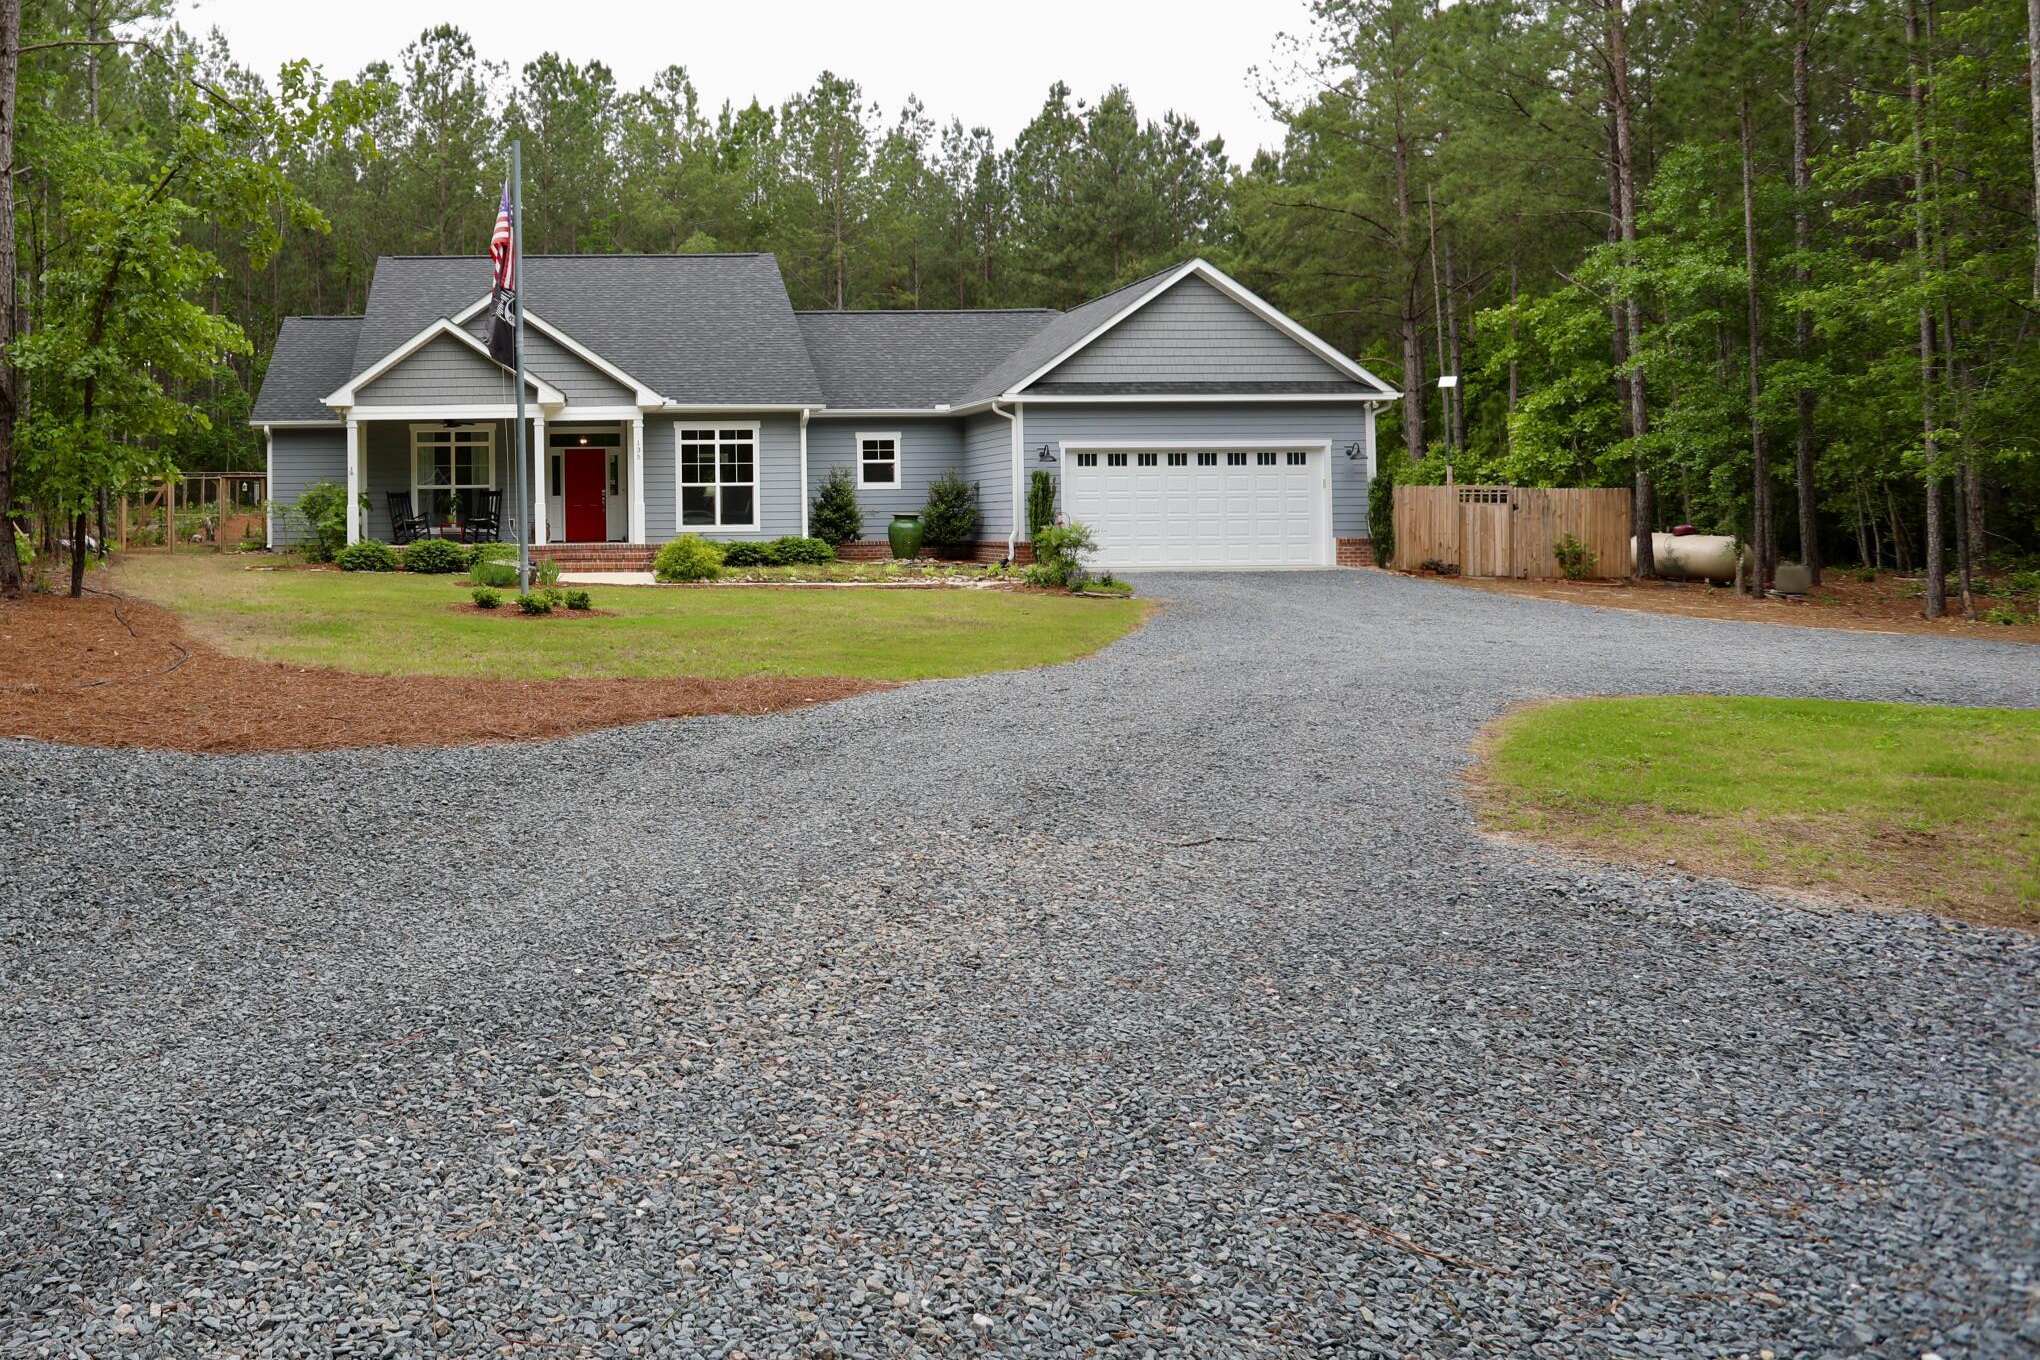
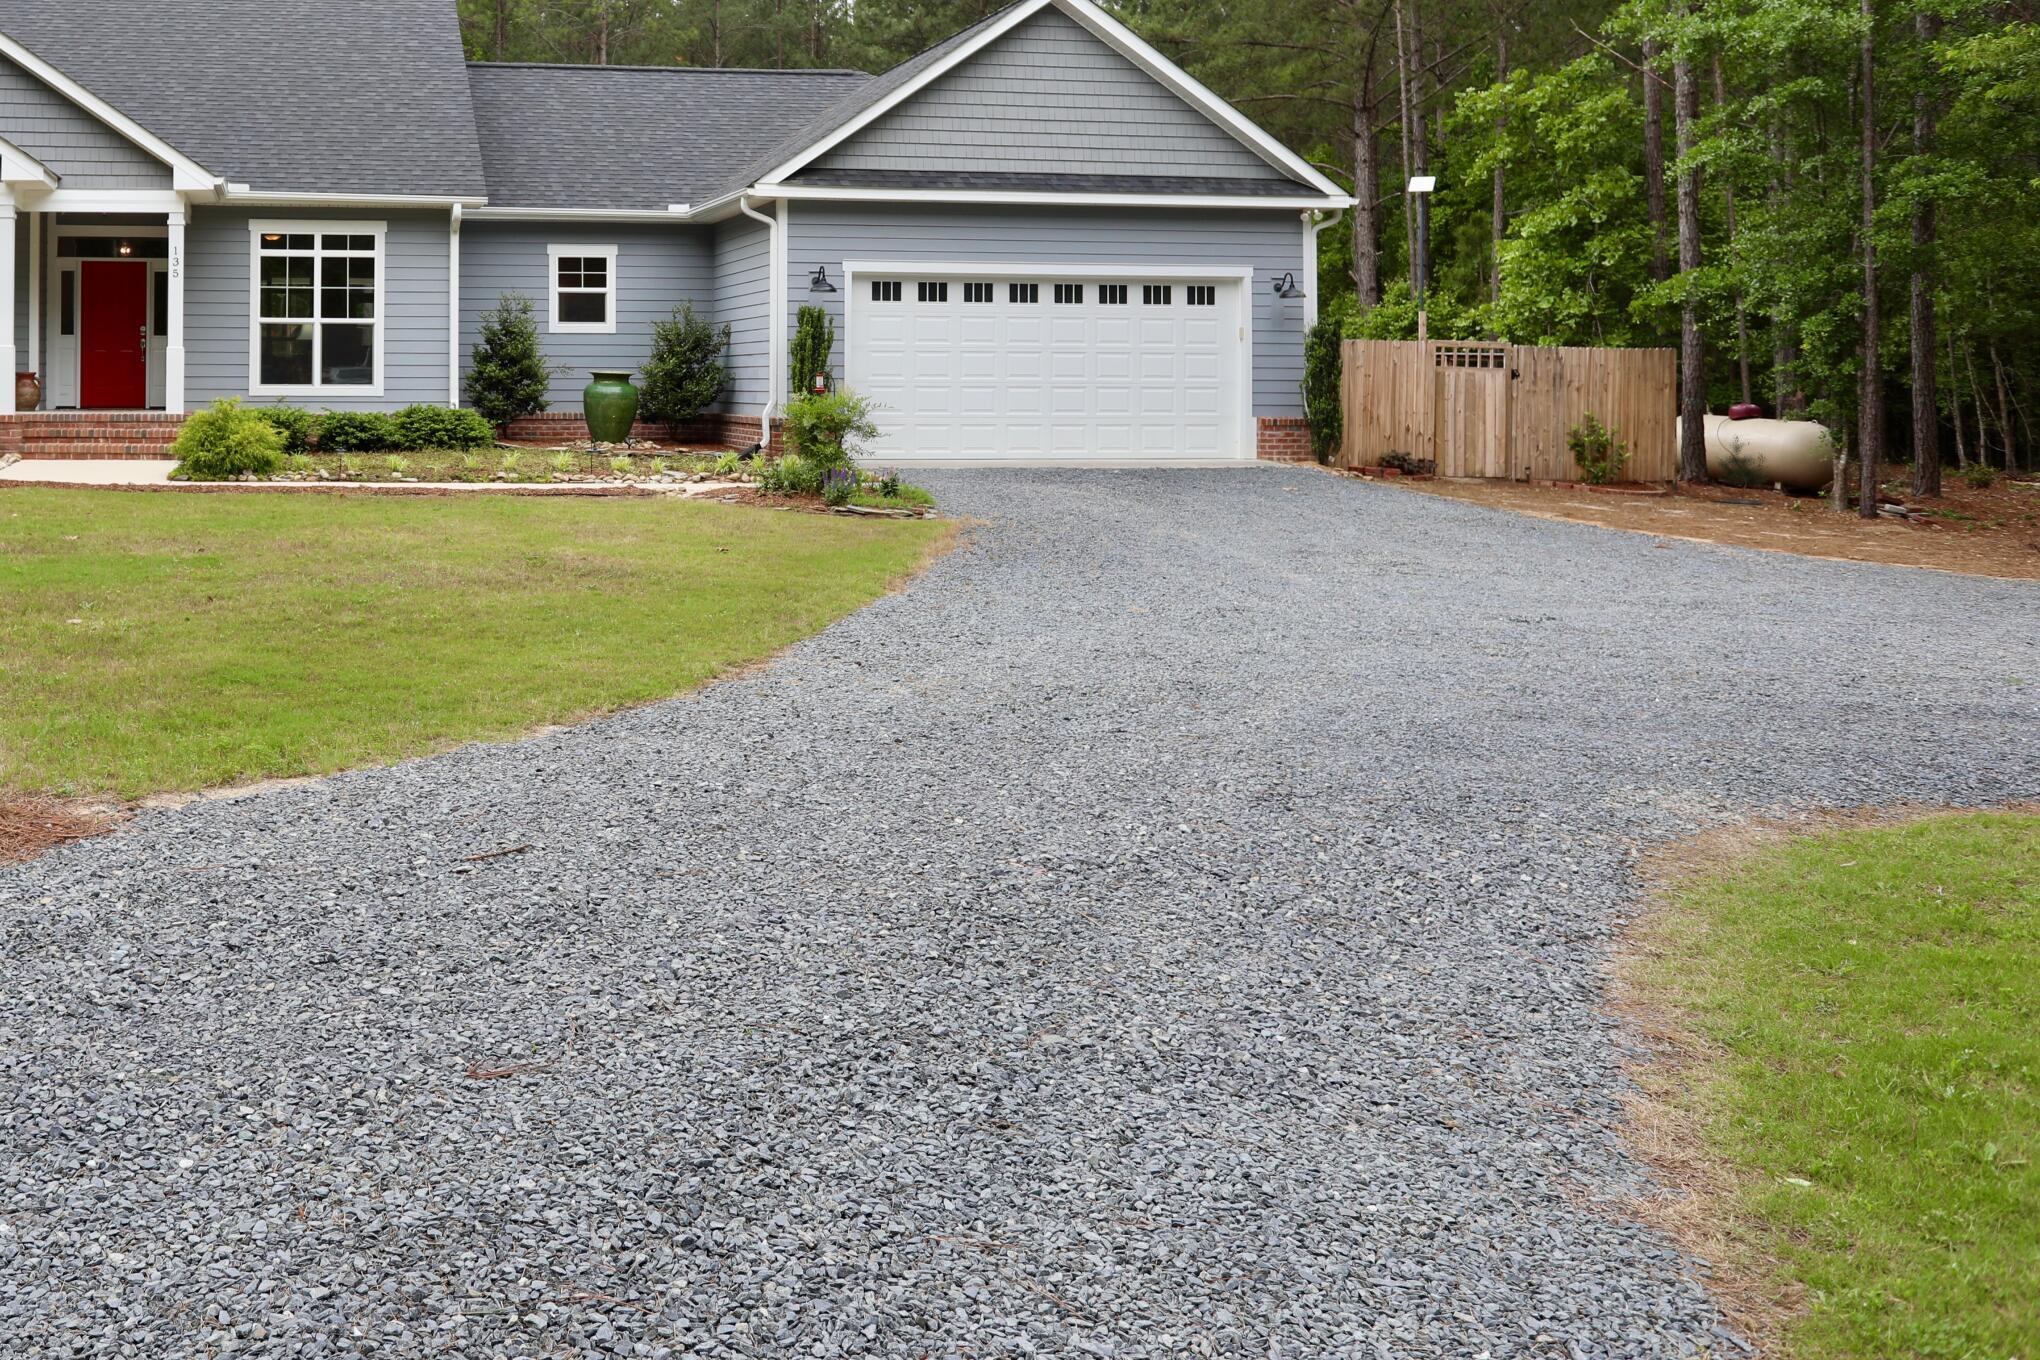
basket: present [1775,564,1811,593] -> none [1882,468,1954,517]

